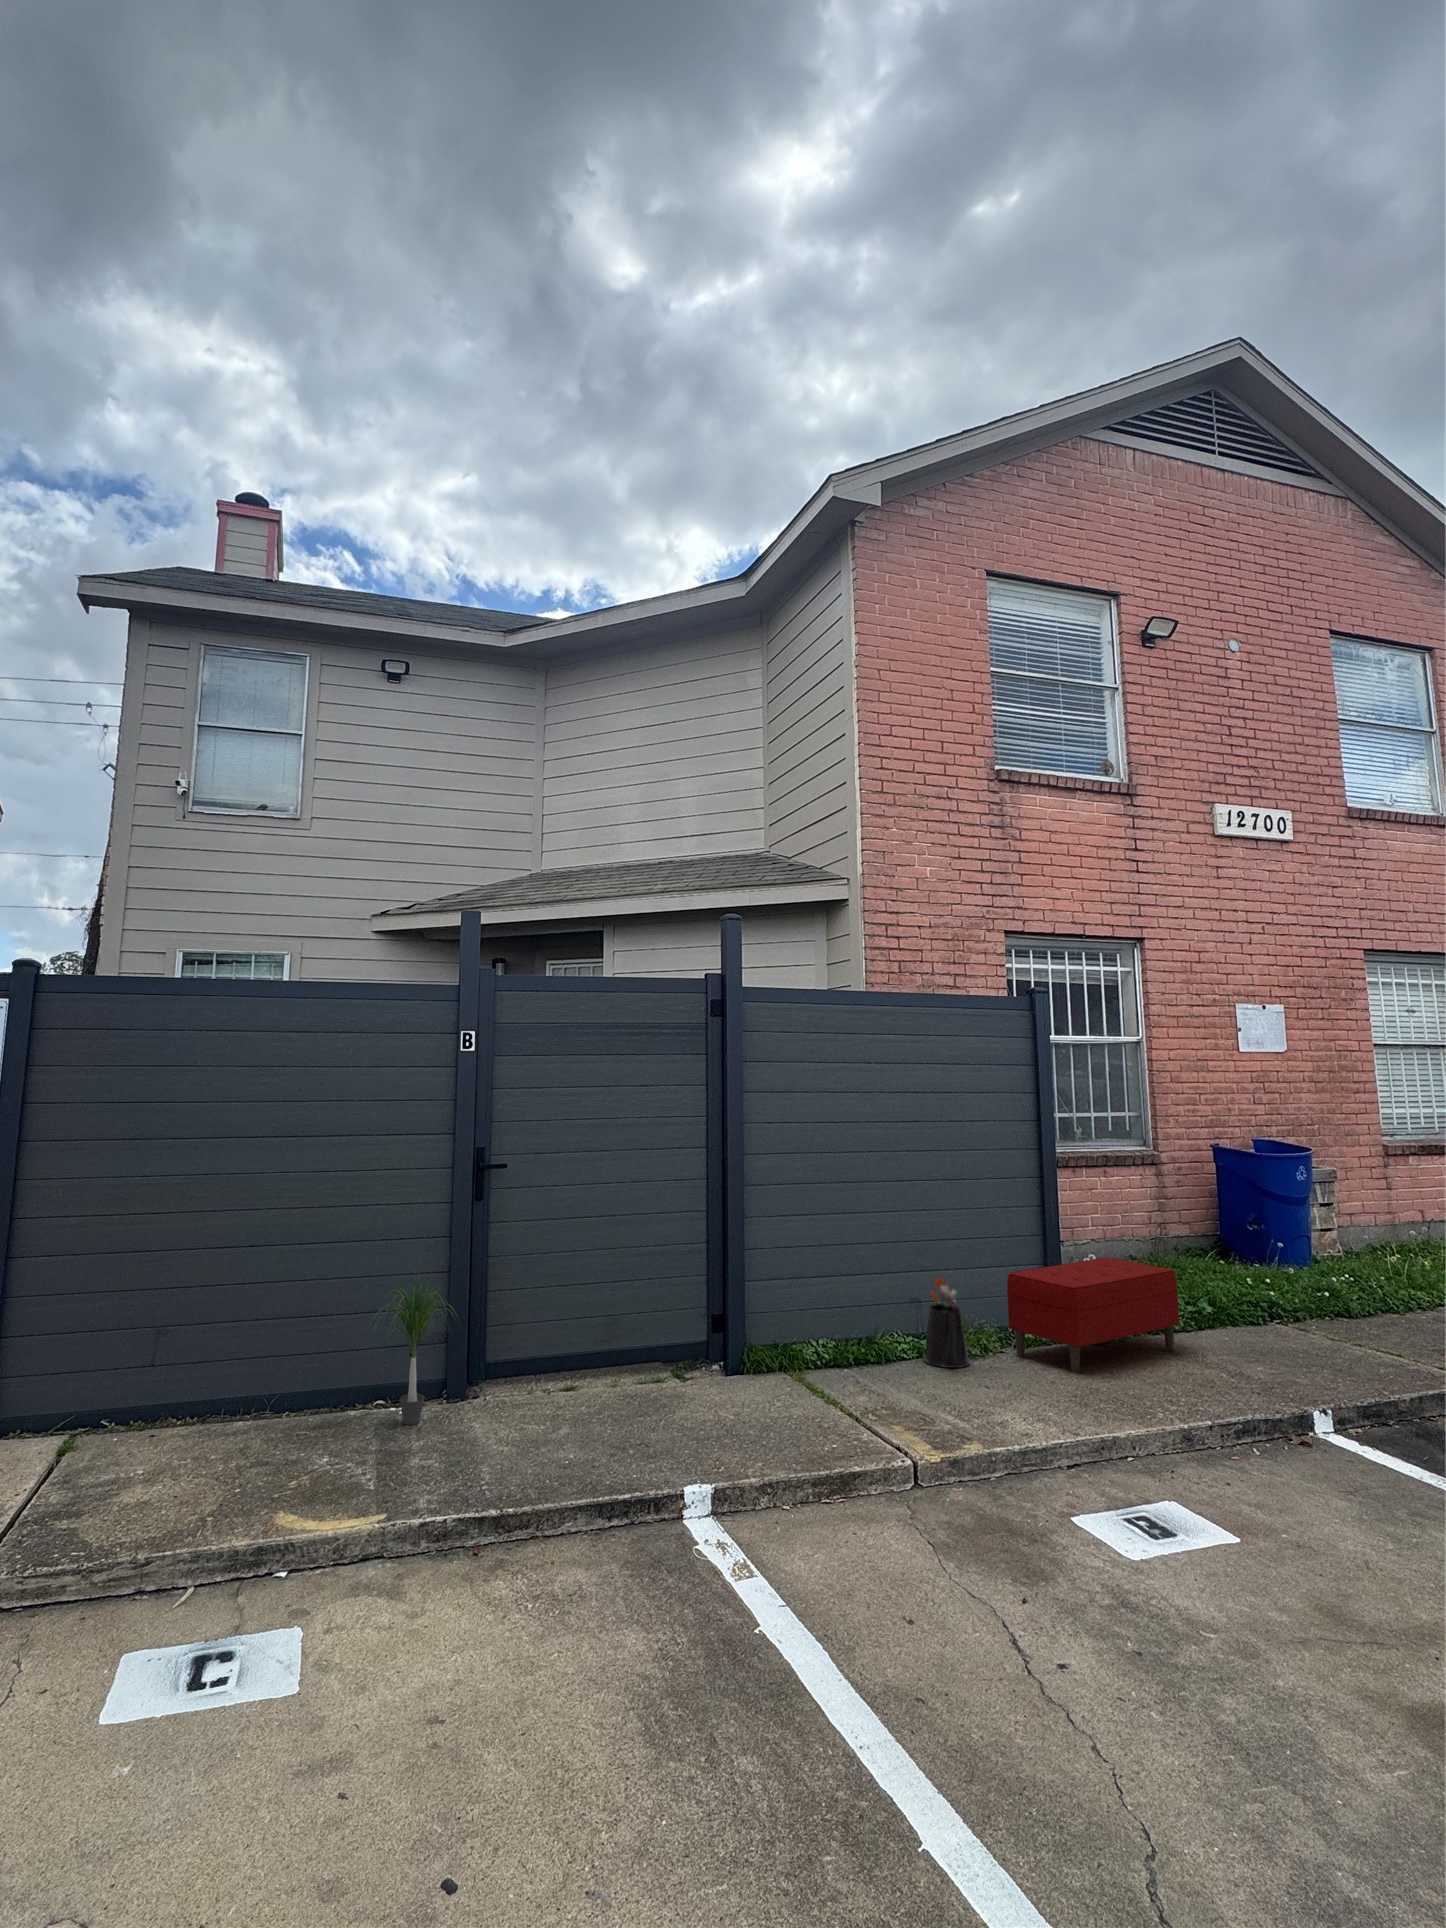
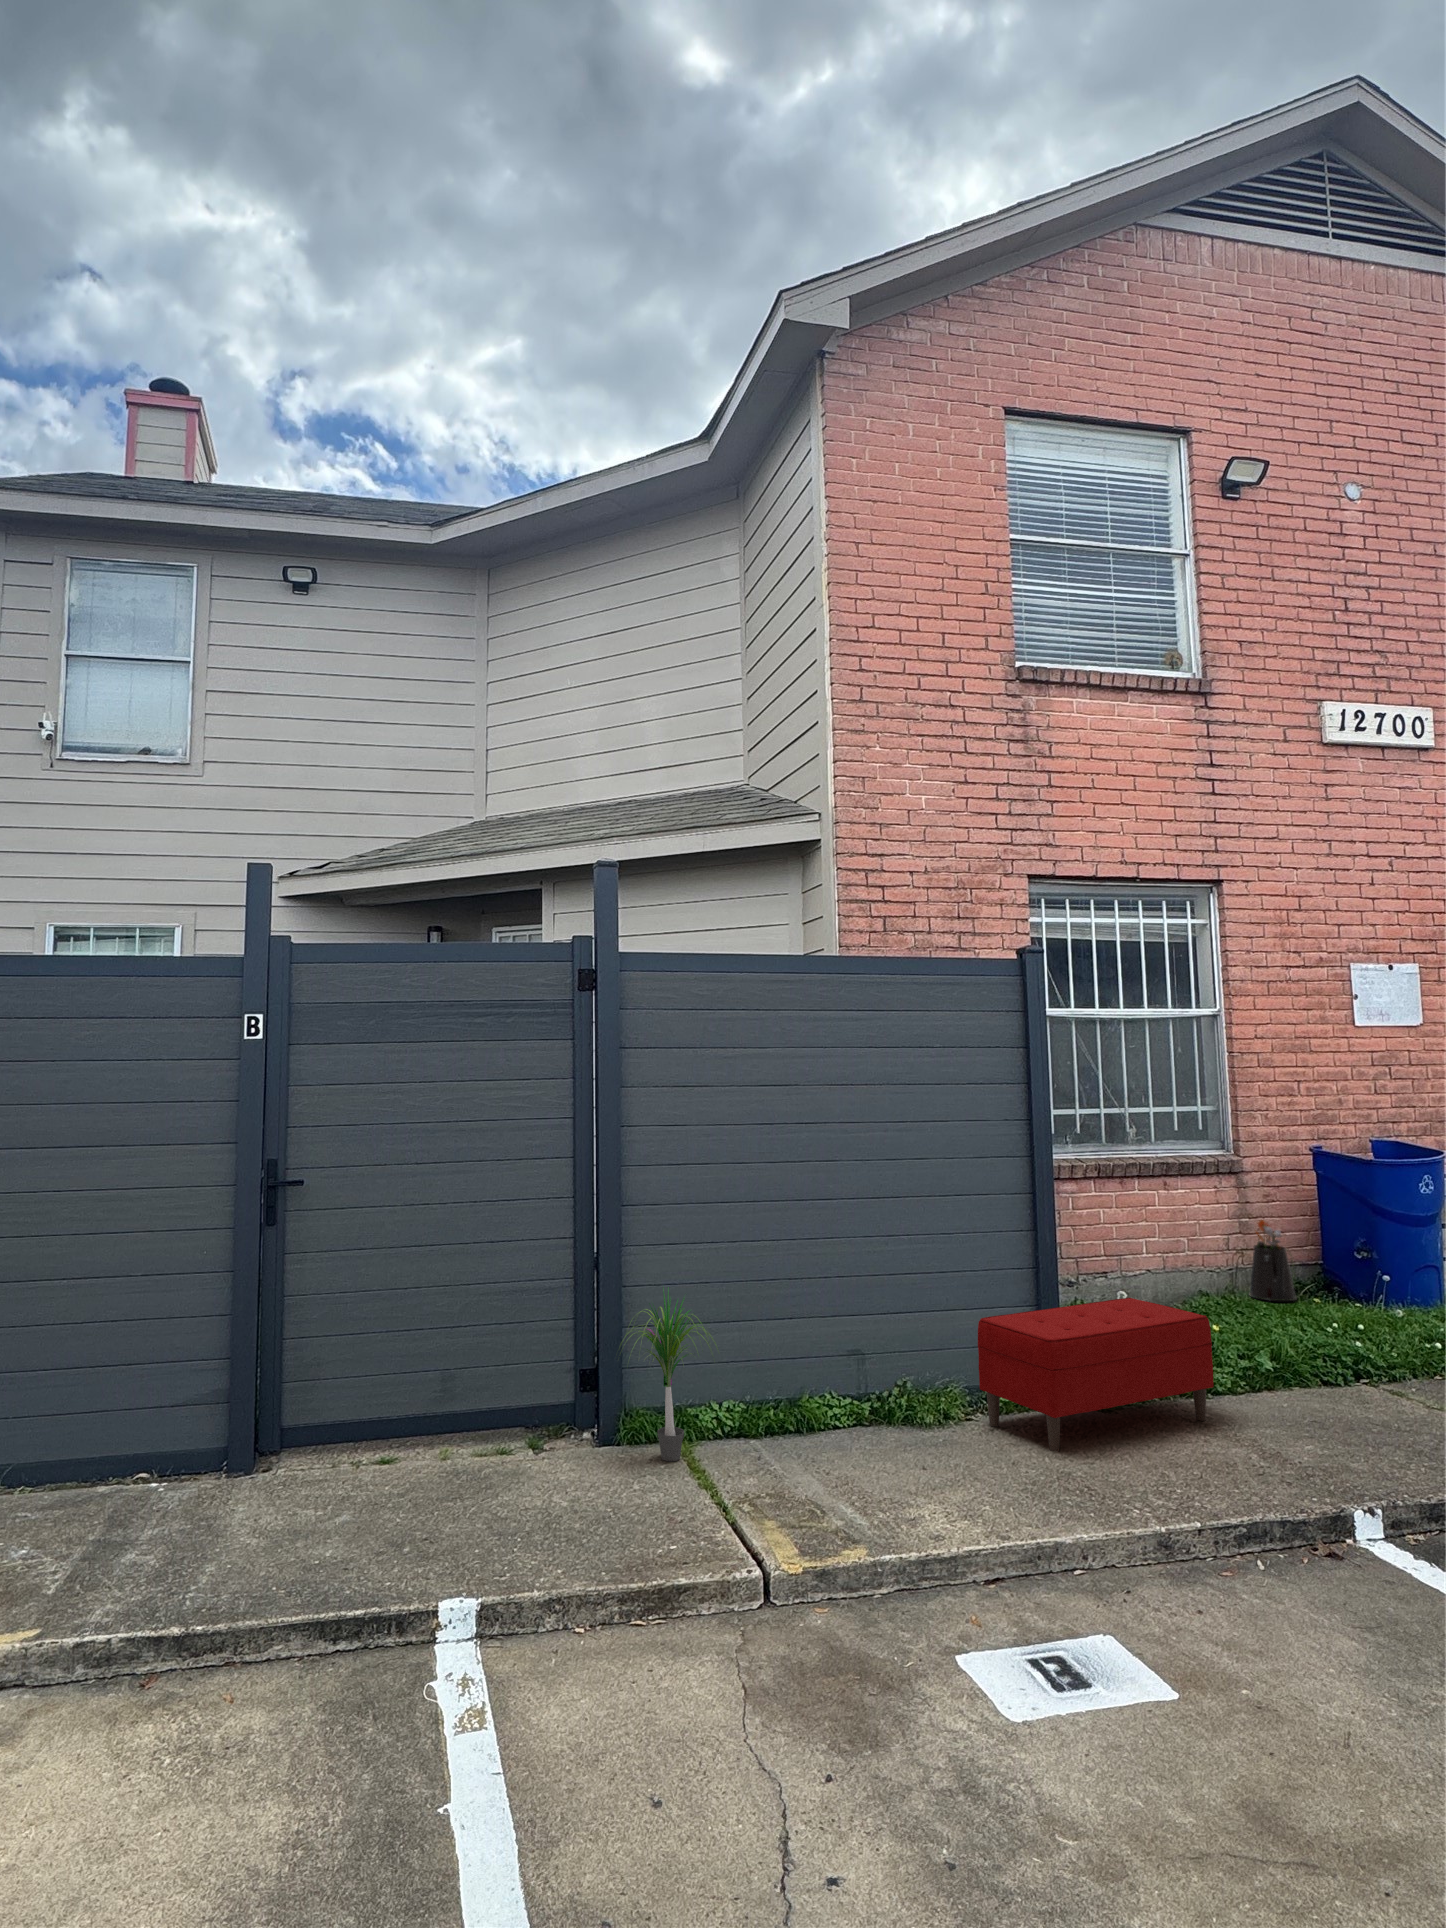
potted plant: present [373,1273,446,1425] -> present [622,1290,717,1462]
watering can: present [923,1278,970,1368] -> present [1249,1220,1297,1301]

